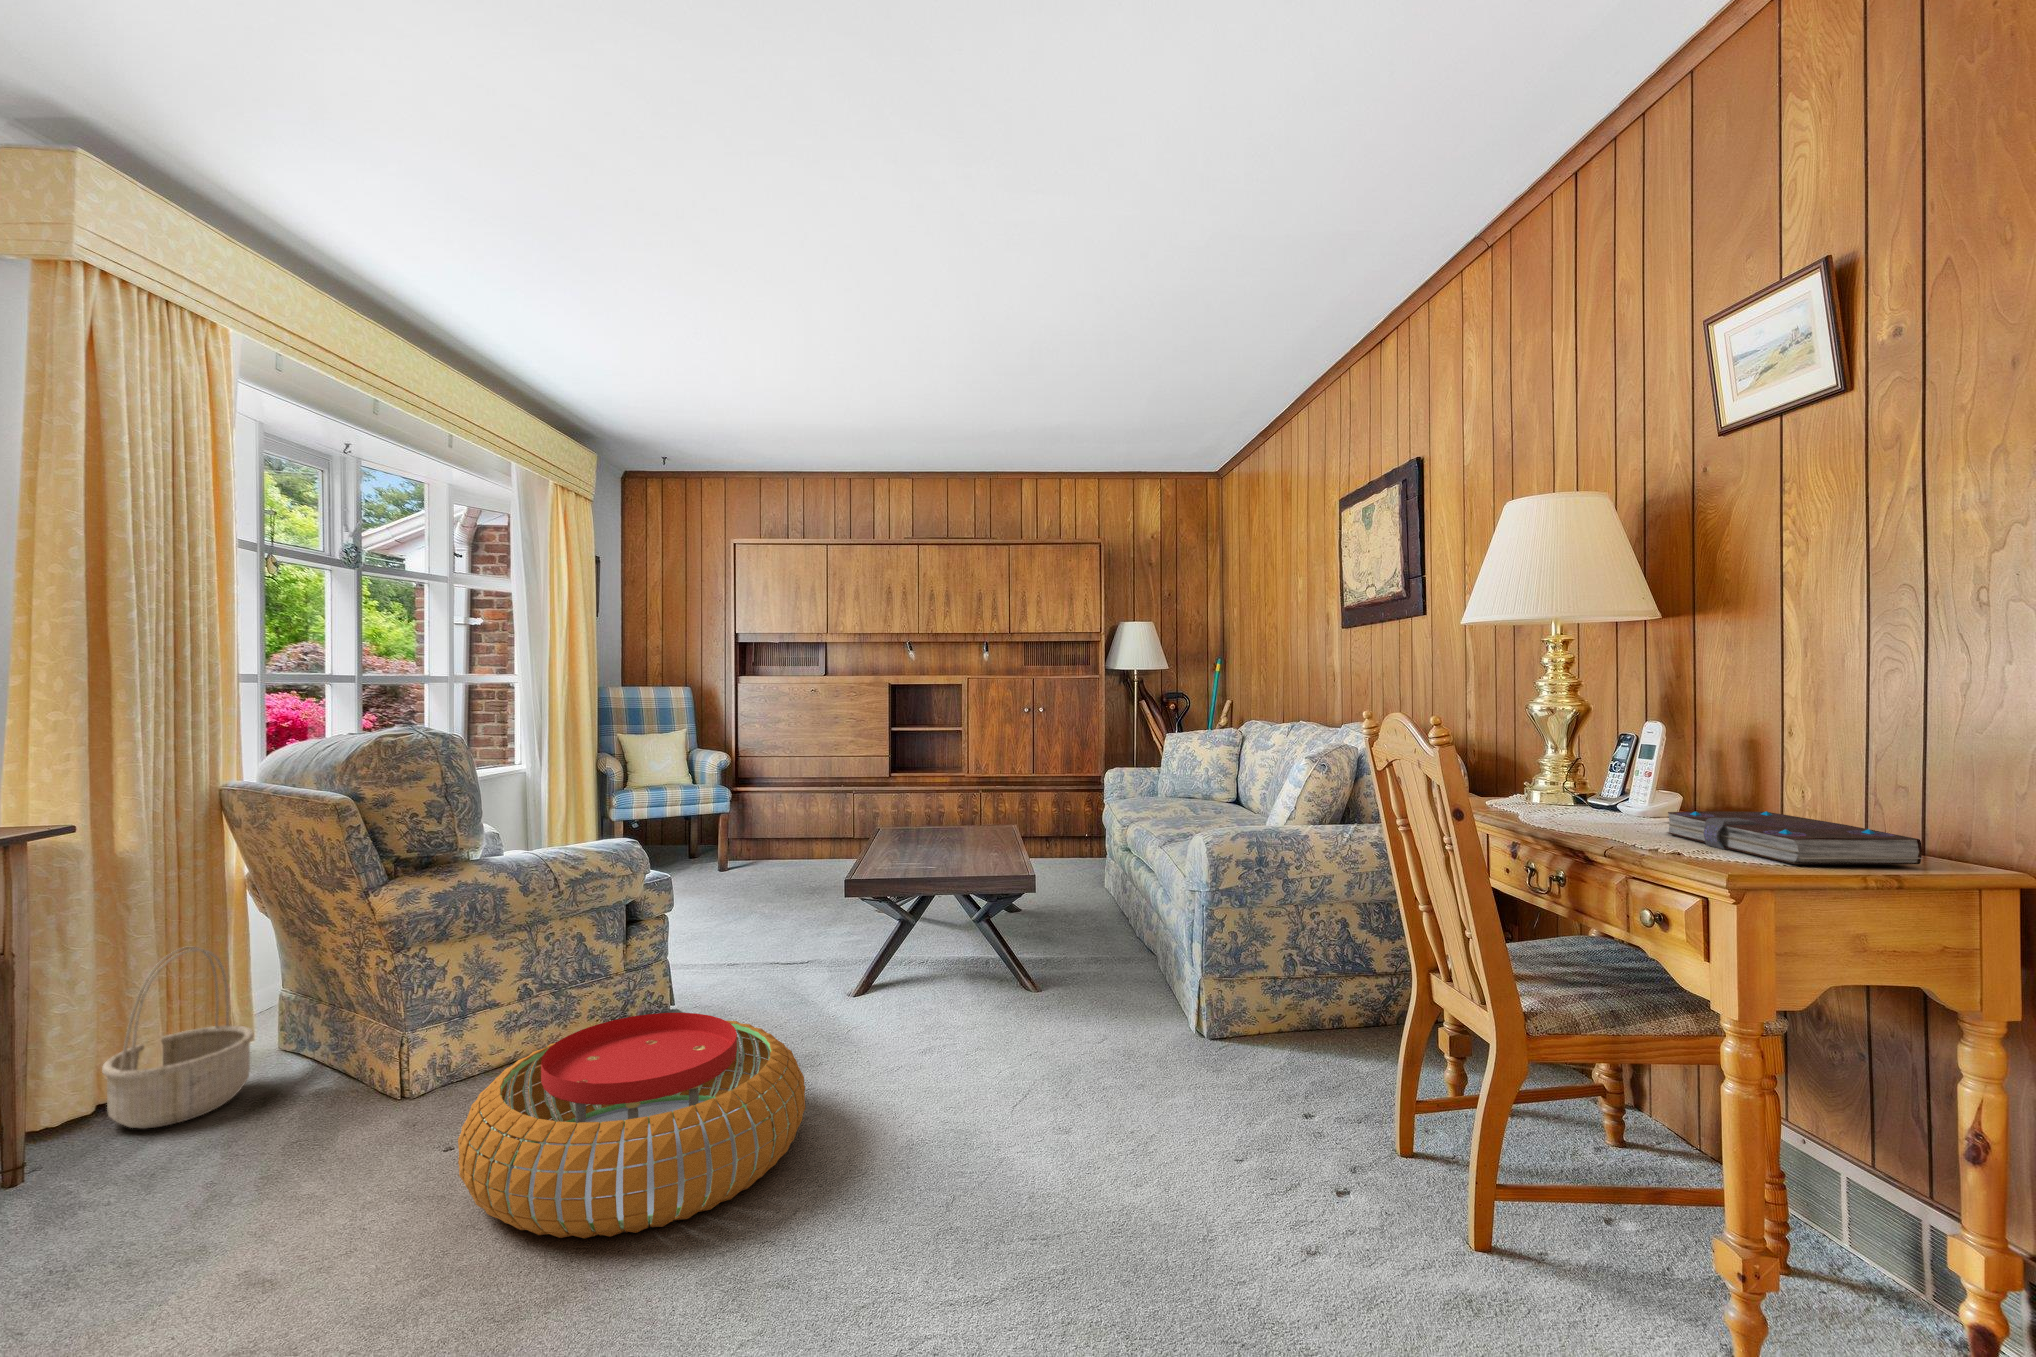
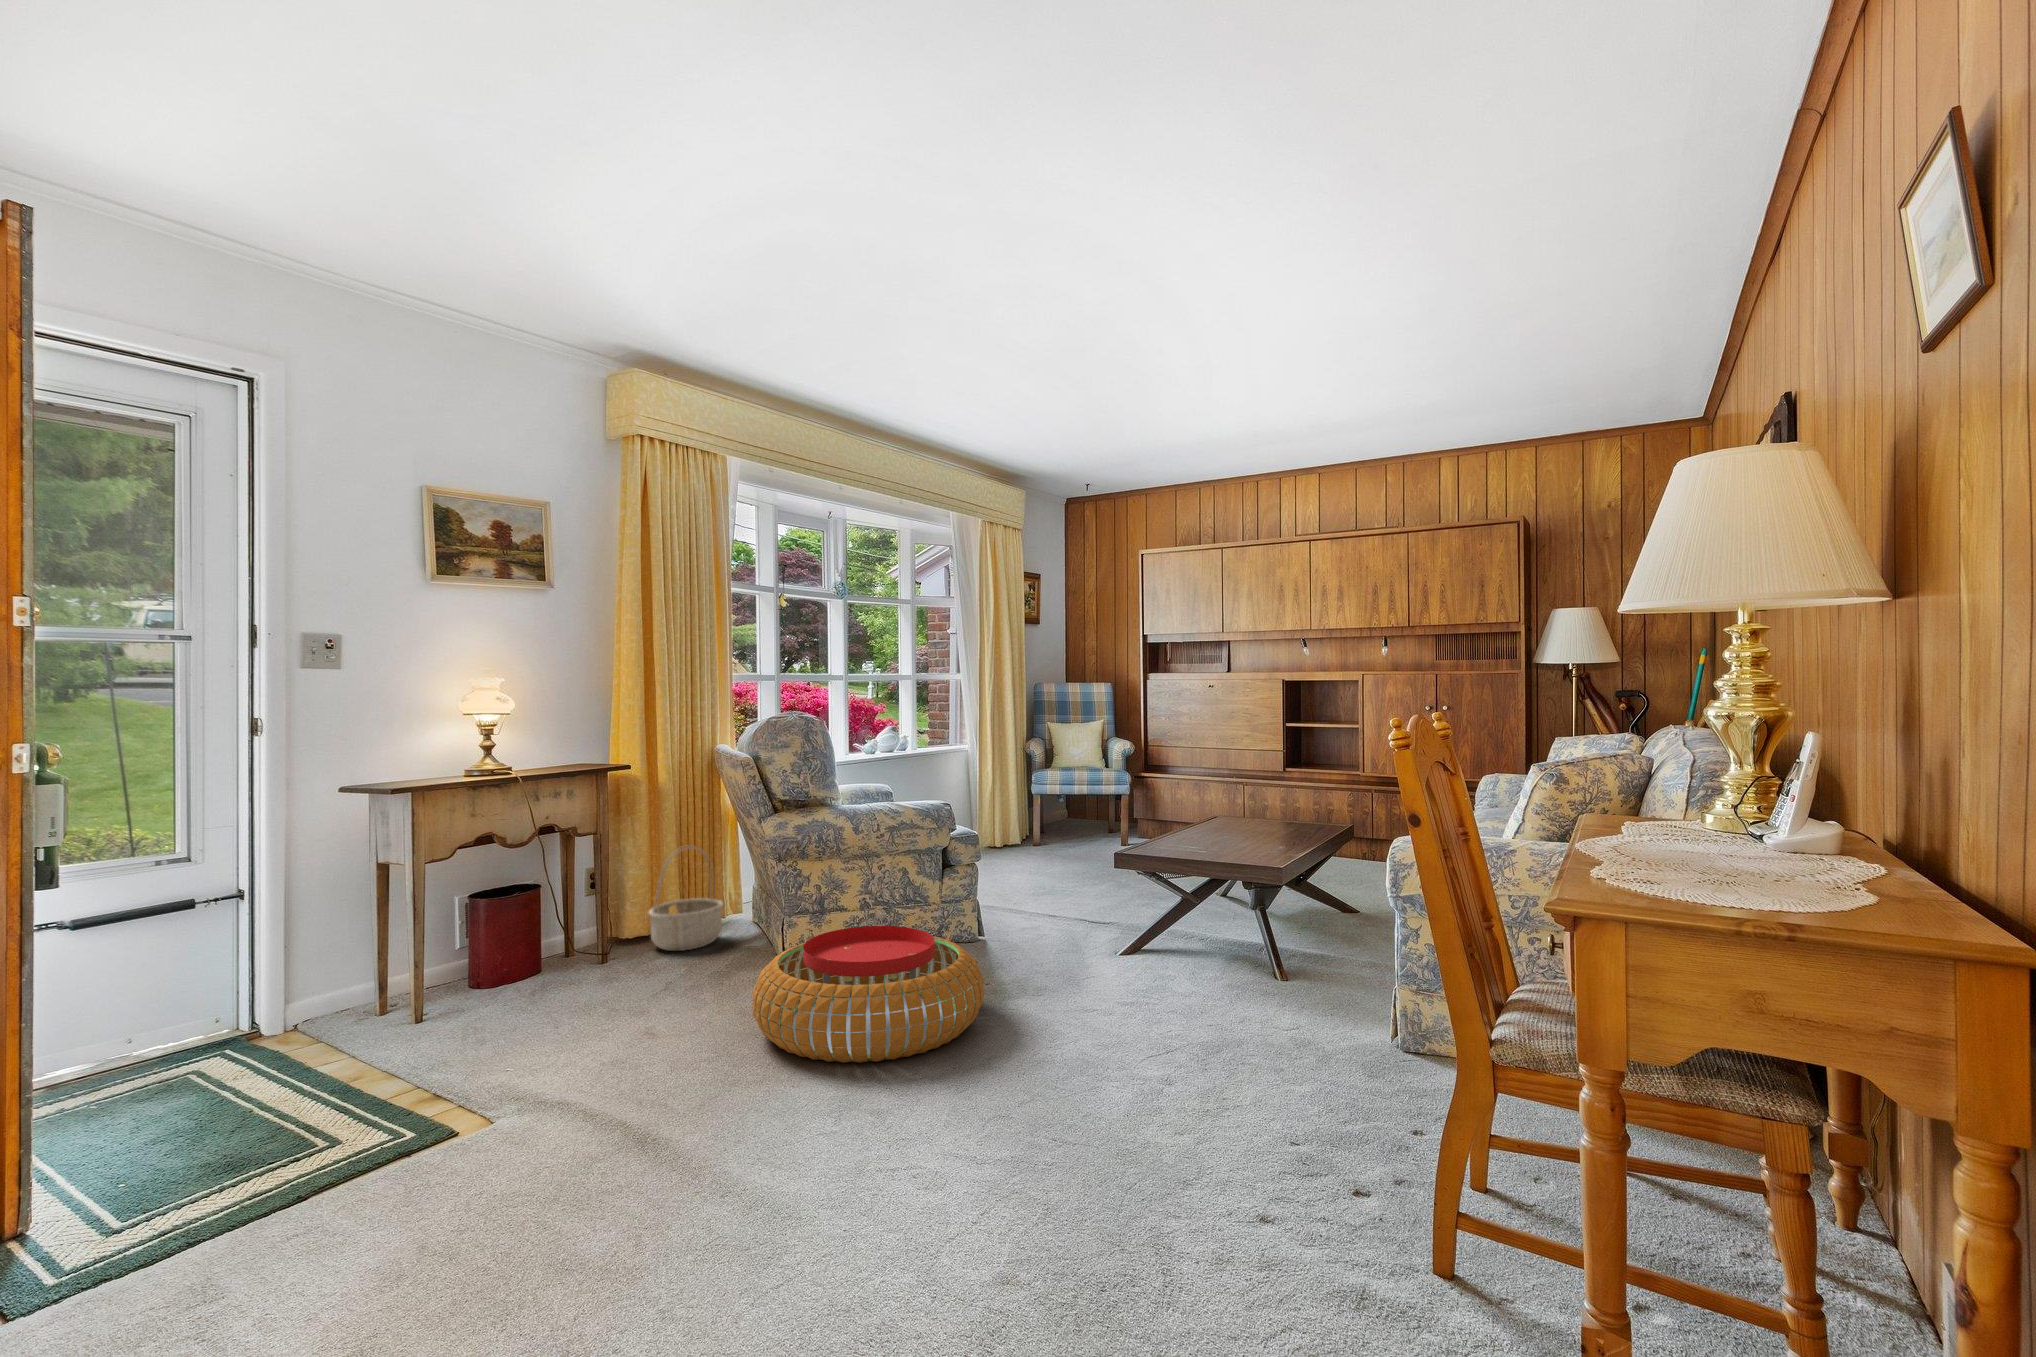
book: present [1663,811,1922,864] -> none [1671,837,1876,918]

